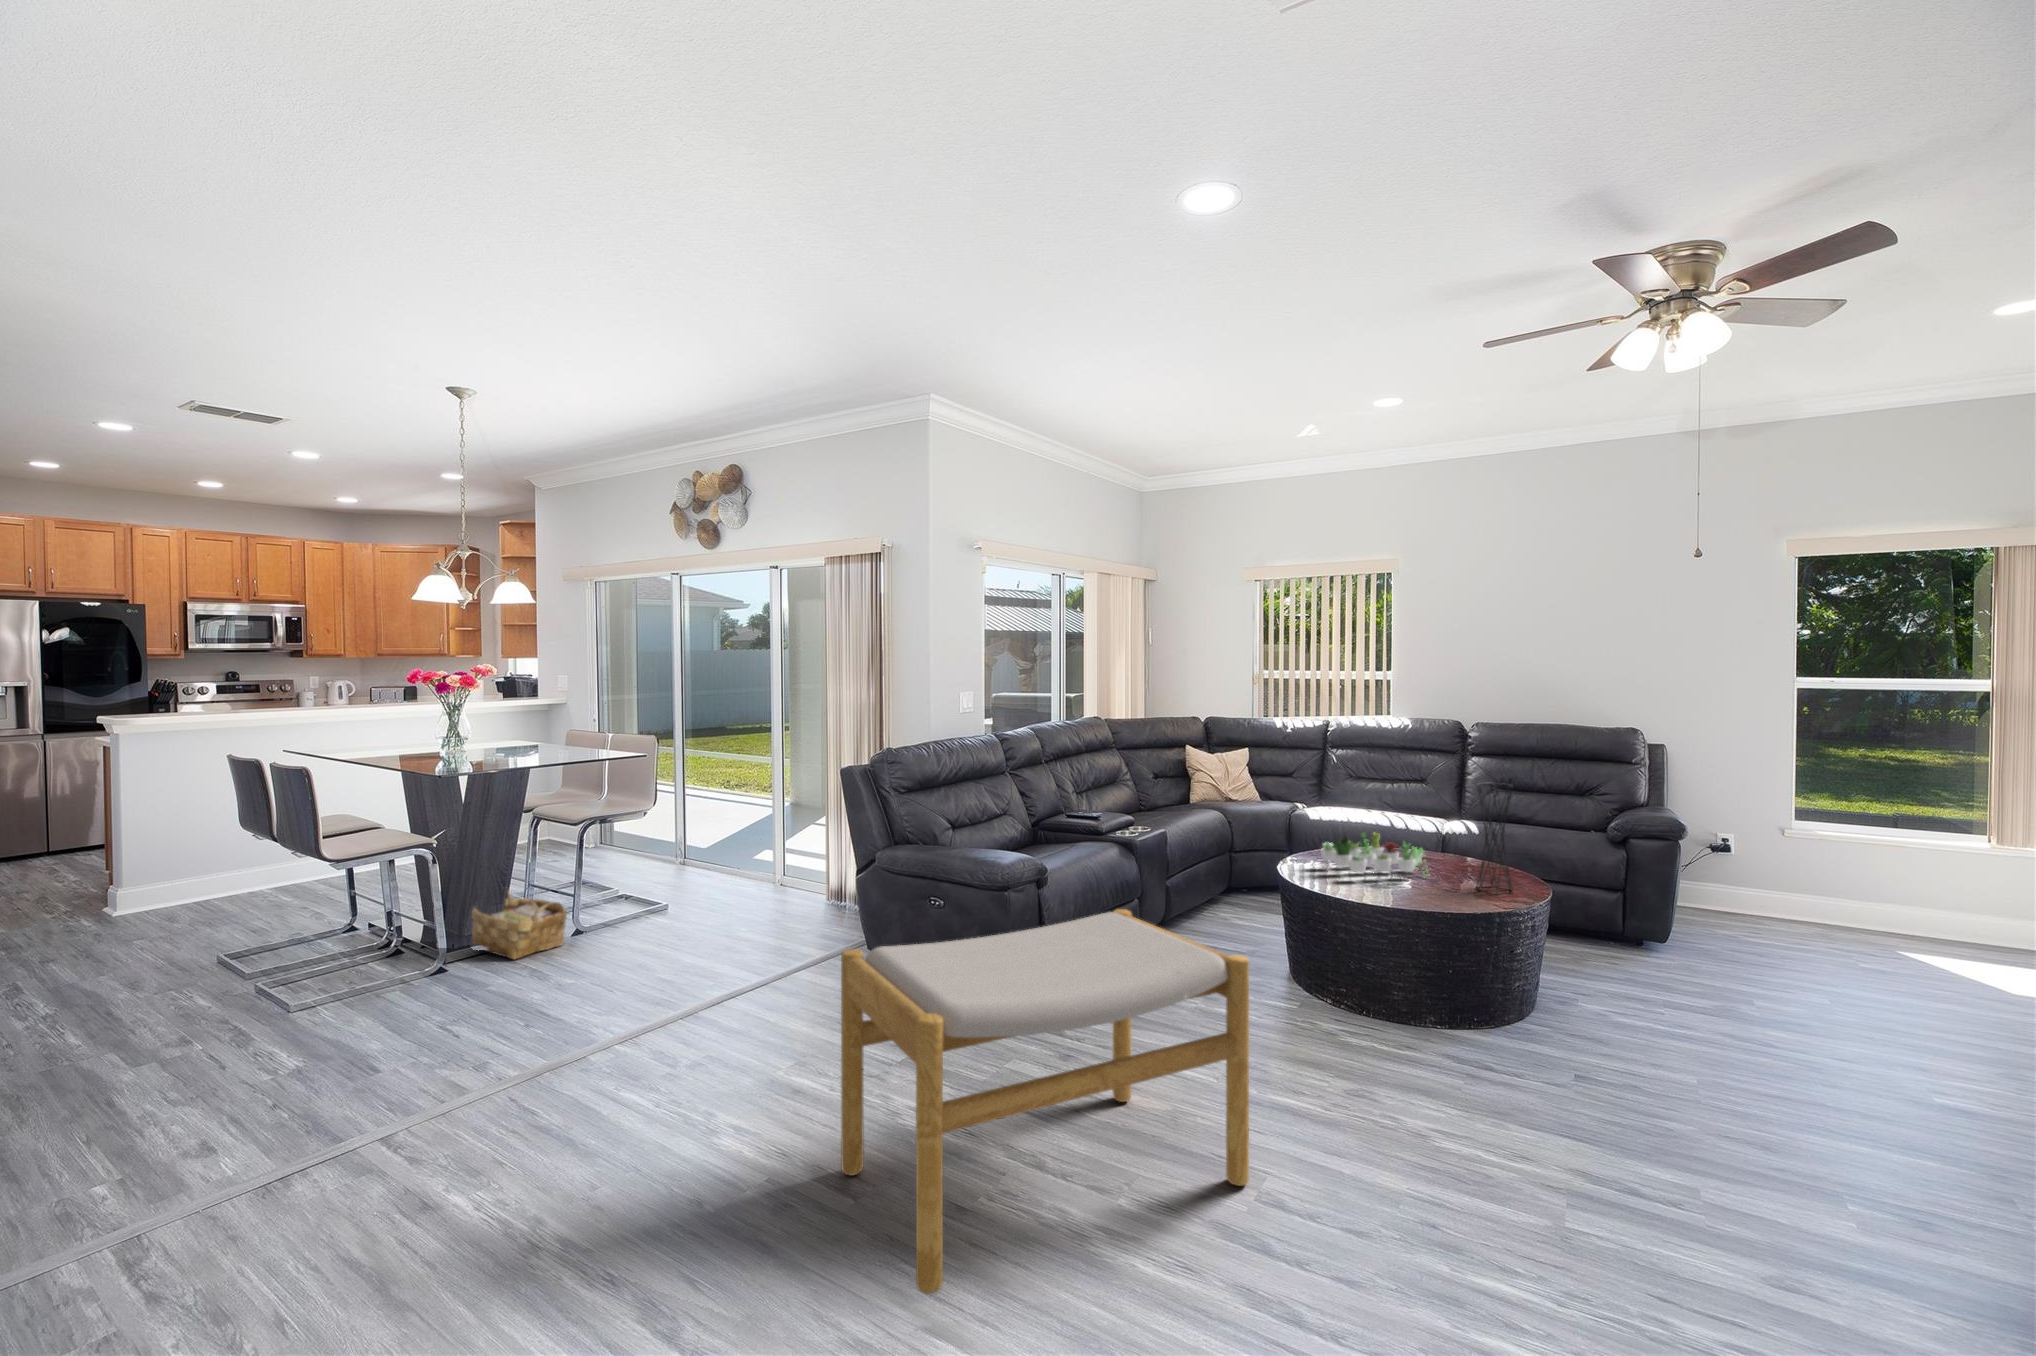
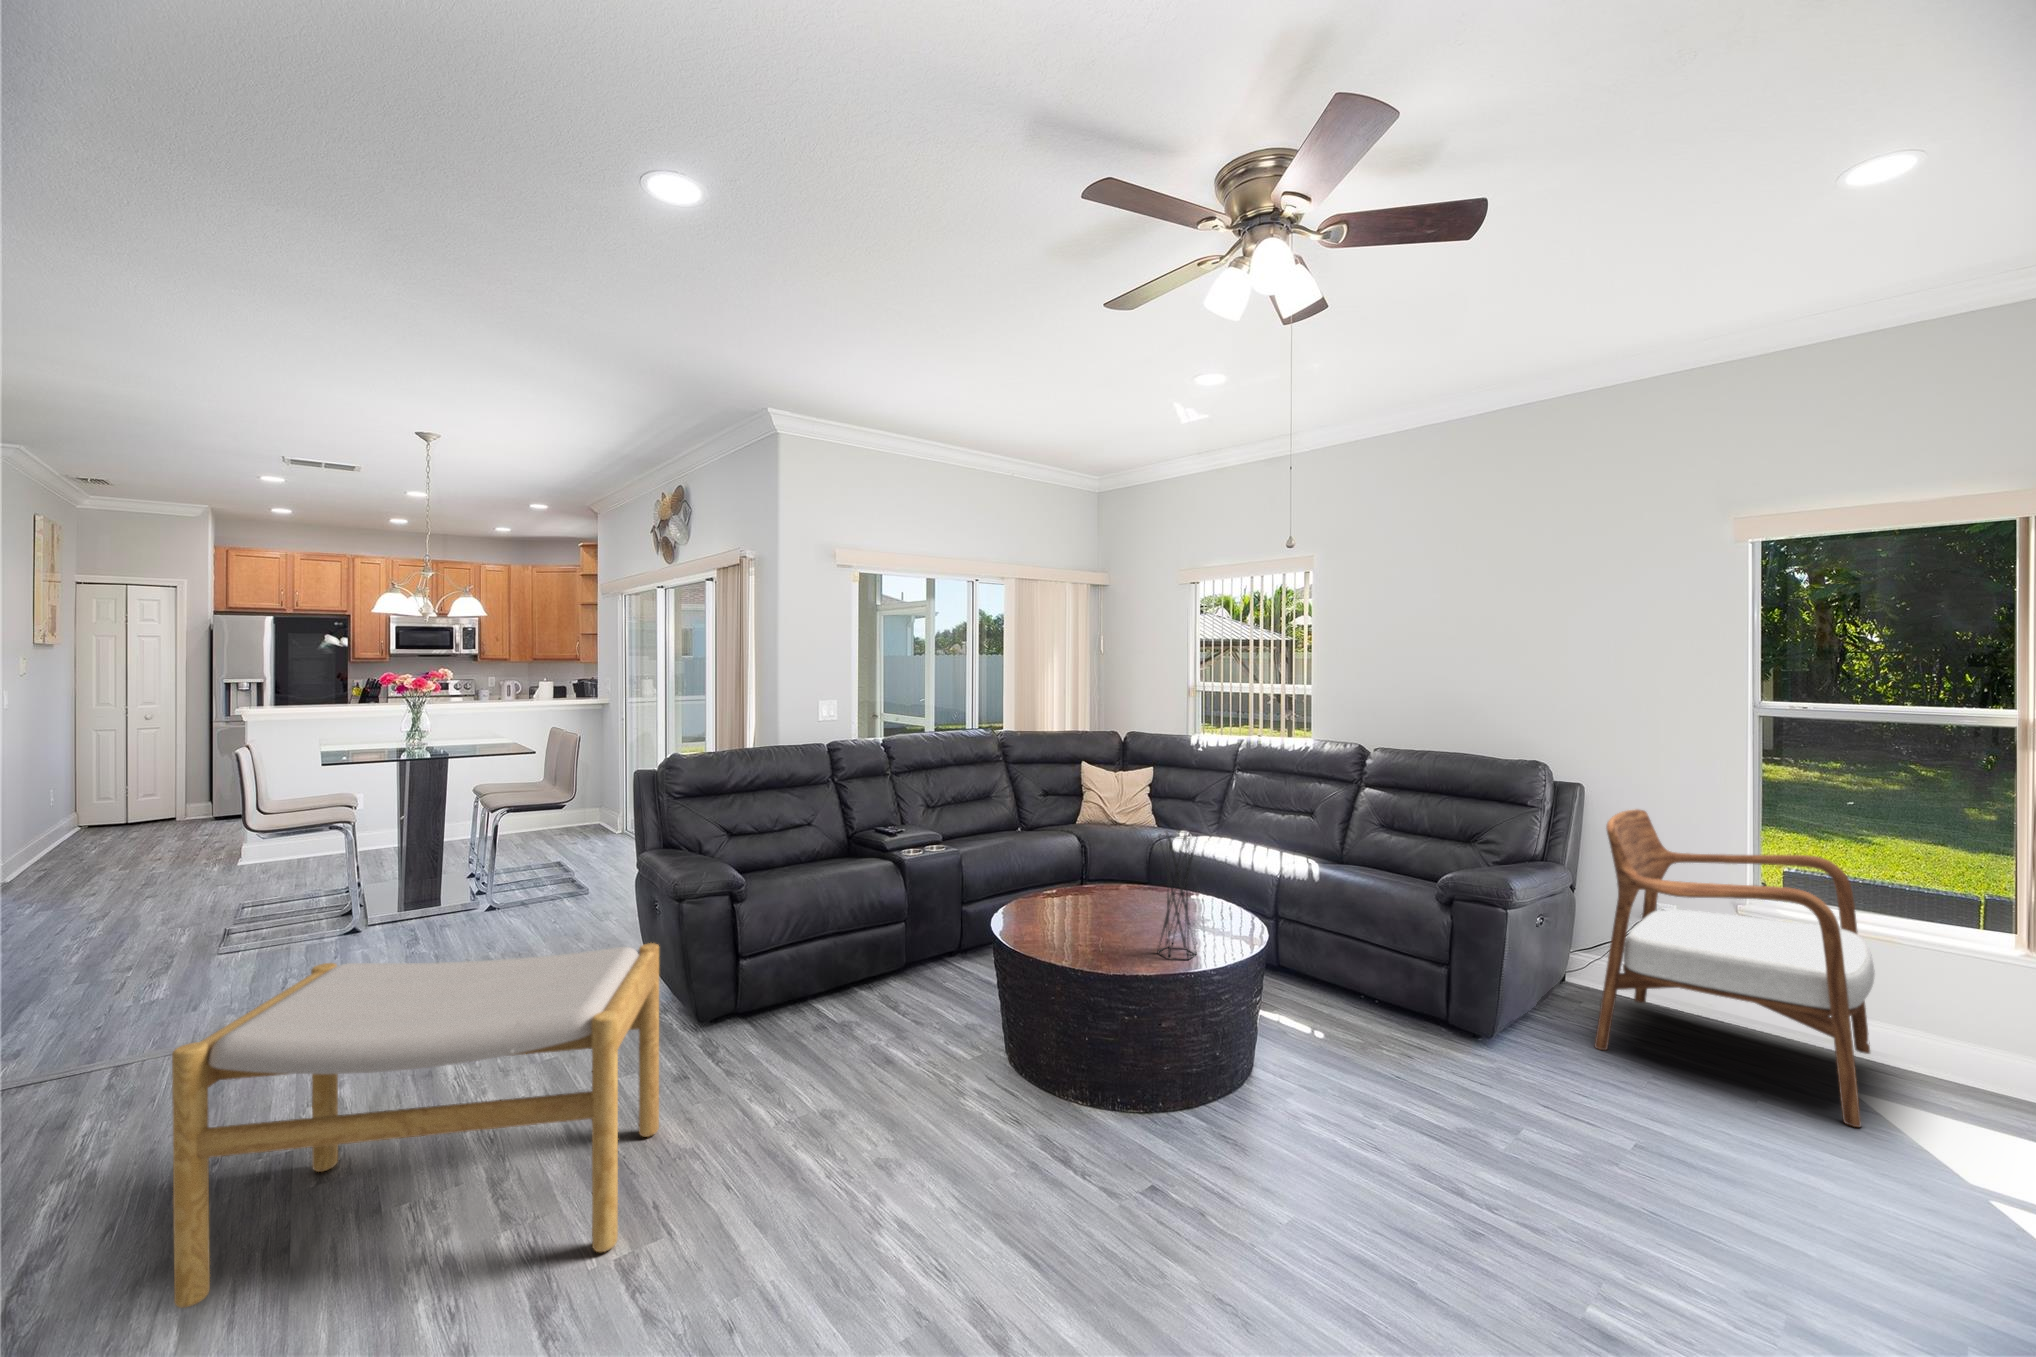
armchair: none [1707,759,1943,978] -> present [1595,809,1875,1127]
succulent plant: present [1321,832,1425,877] -> none [1040,872,1147,931]
woven basket: present [472,891,567,960] -> none [397,860,474,925]

